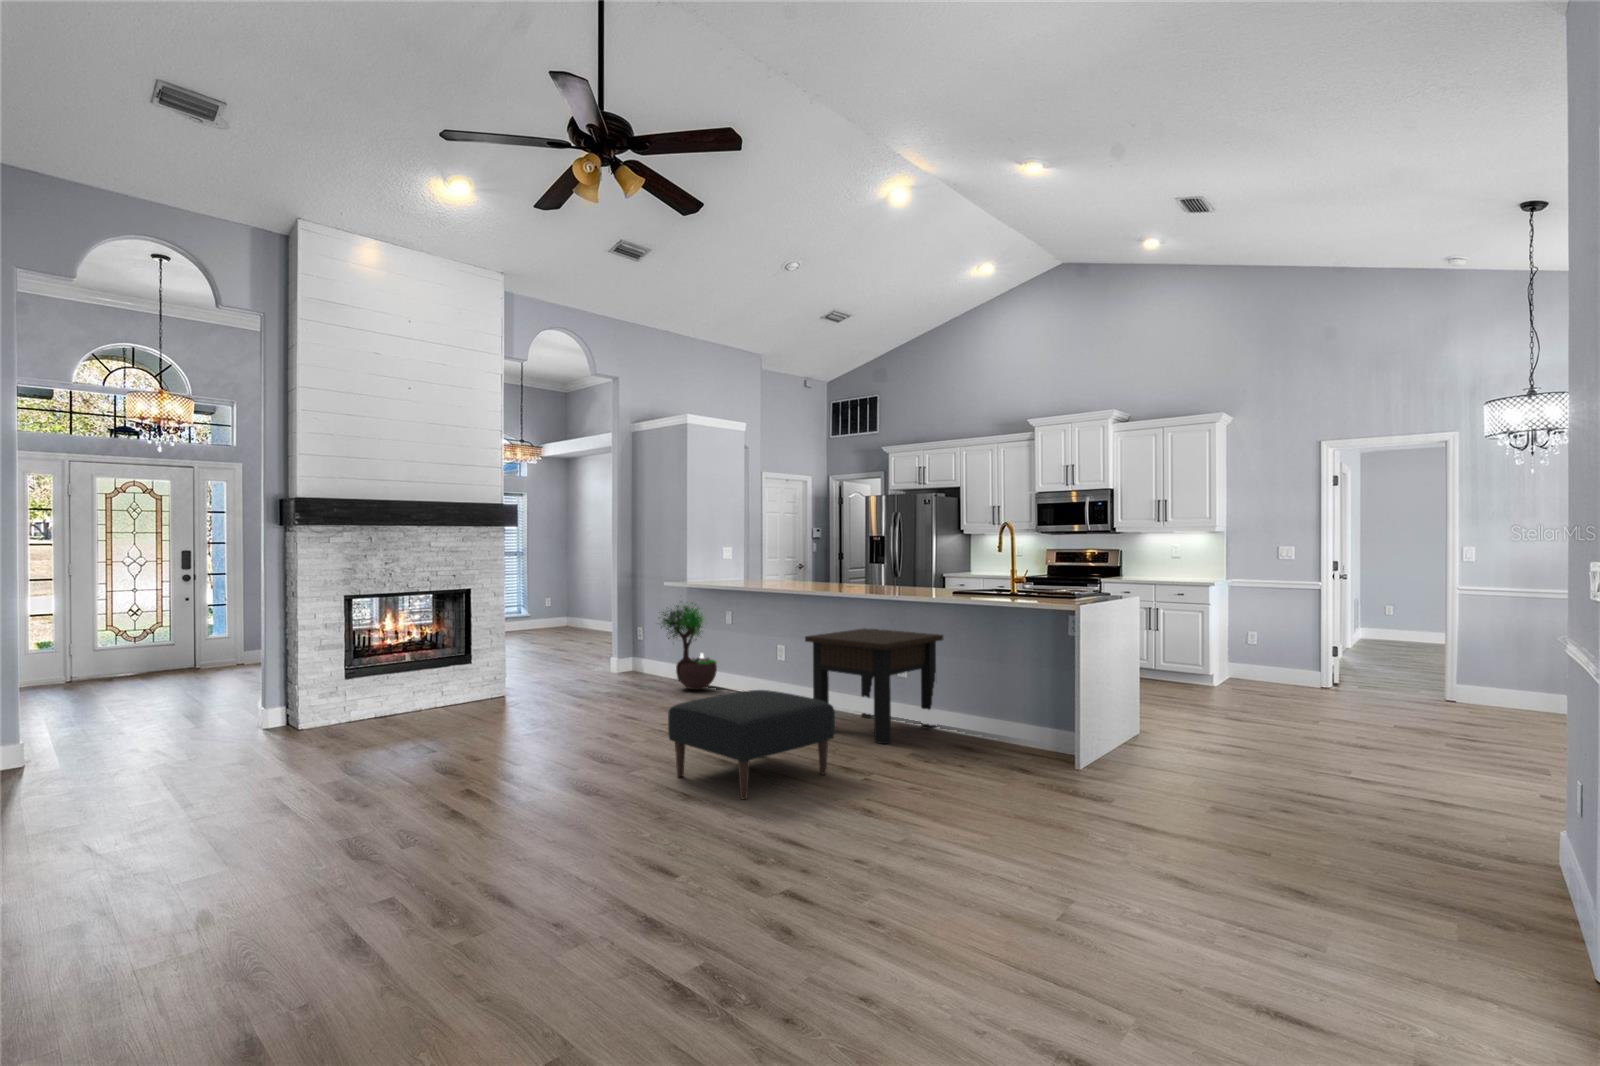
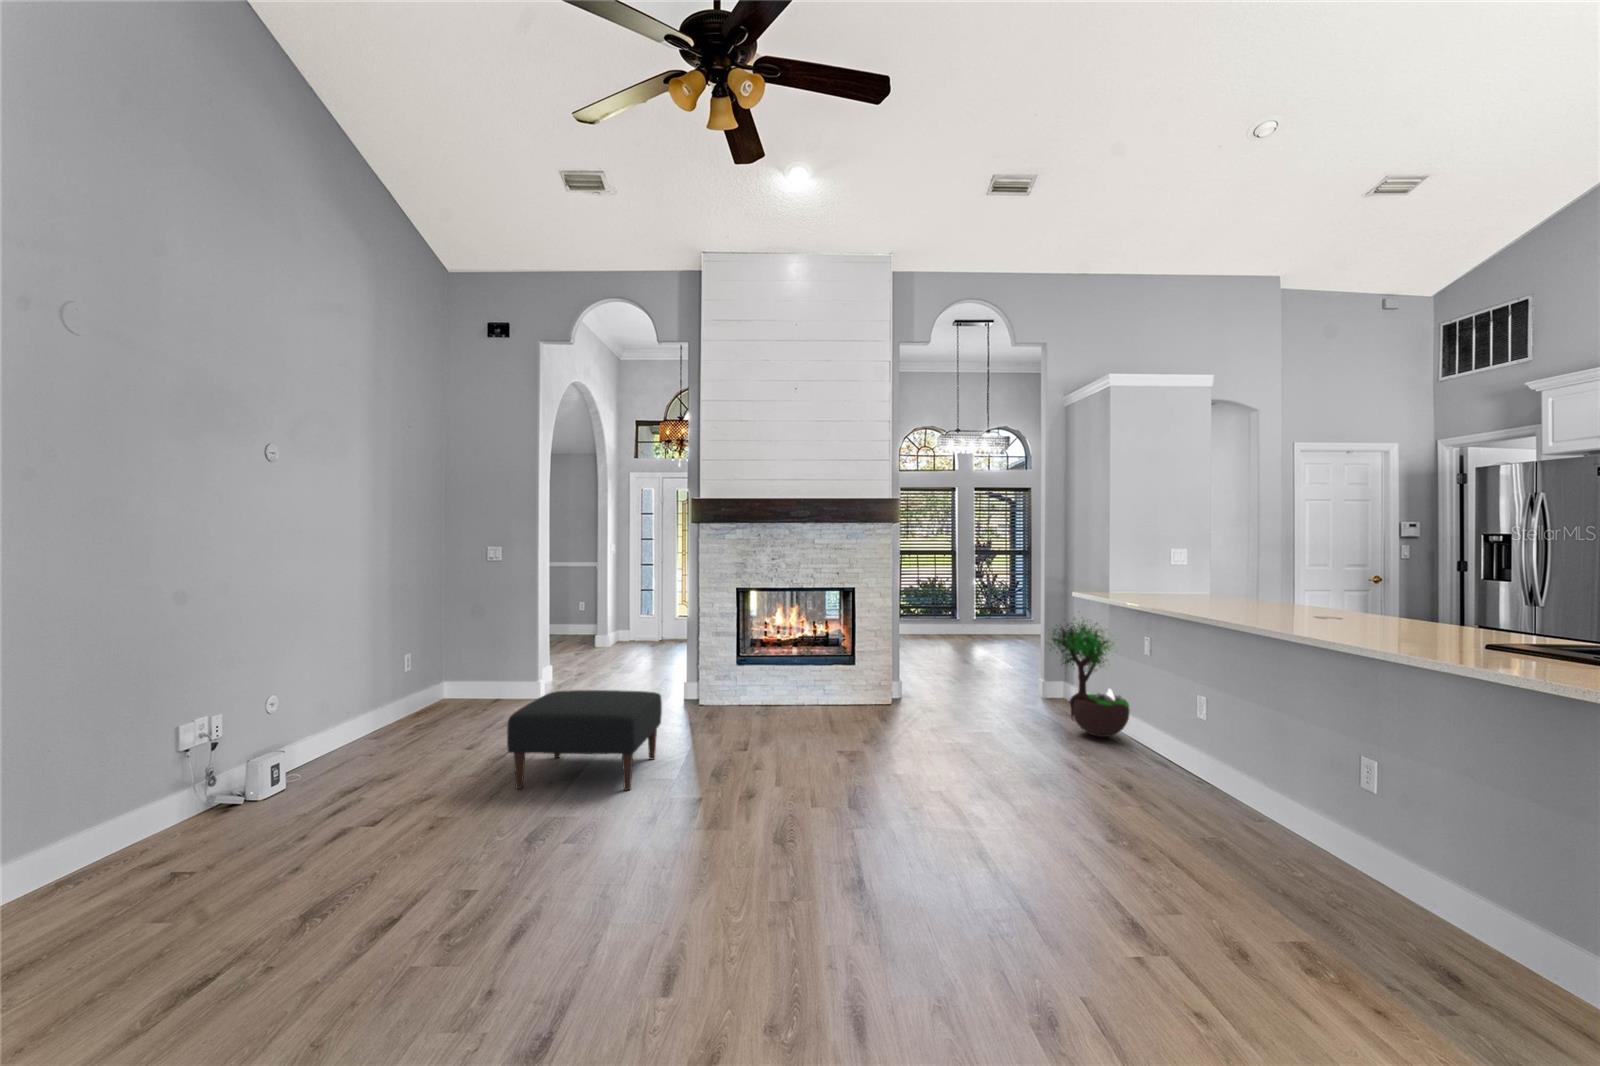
side table: present [805,628,943,744] -> none [1160,696,1462,924]
ottoman: present [668,690,835,799] -> present [507,690,662,790]

